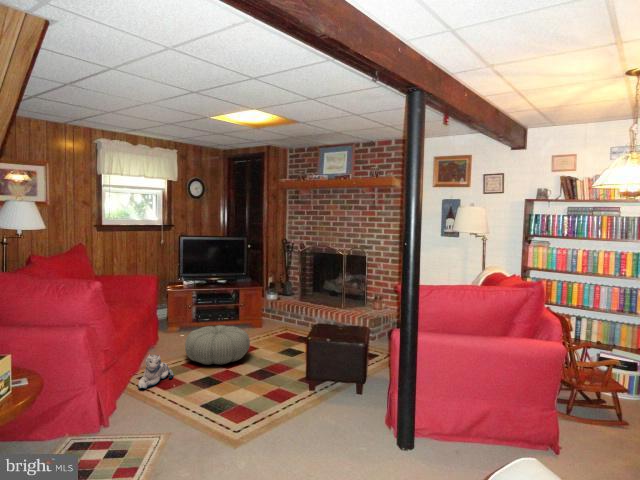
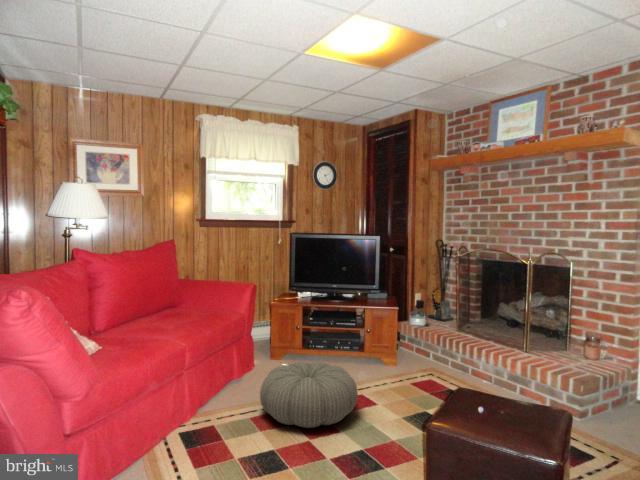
plush toy: present [138,354,174,389] -> none [165,402,231,458]

